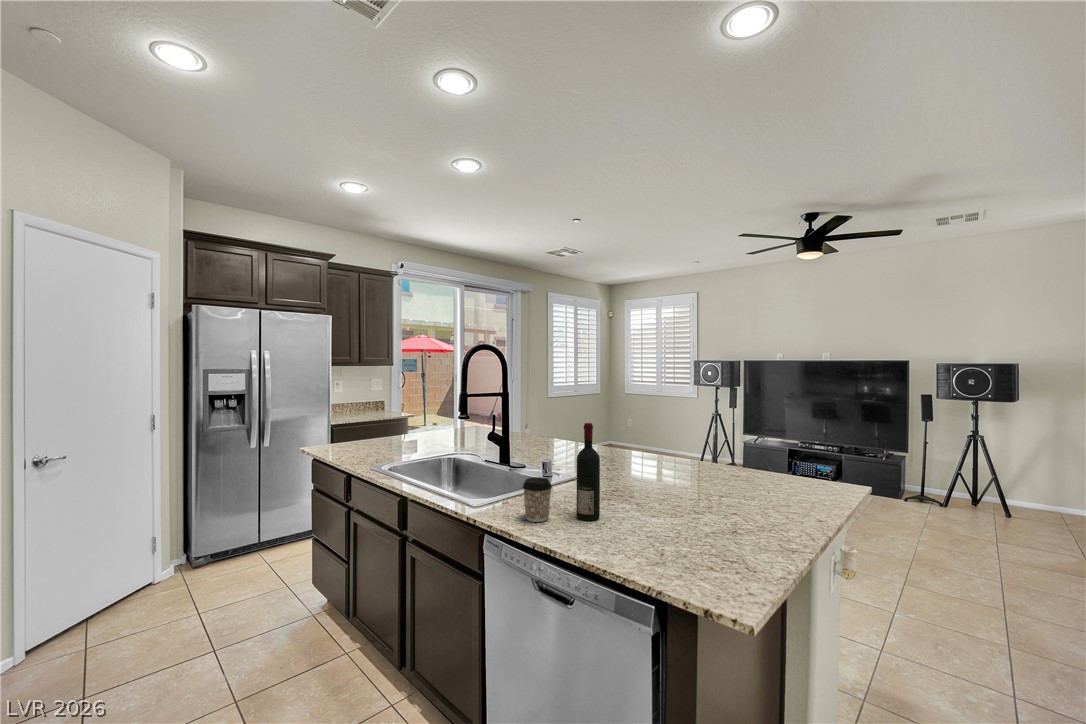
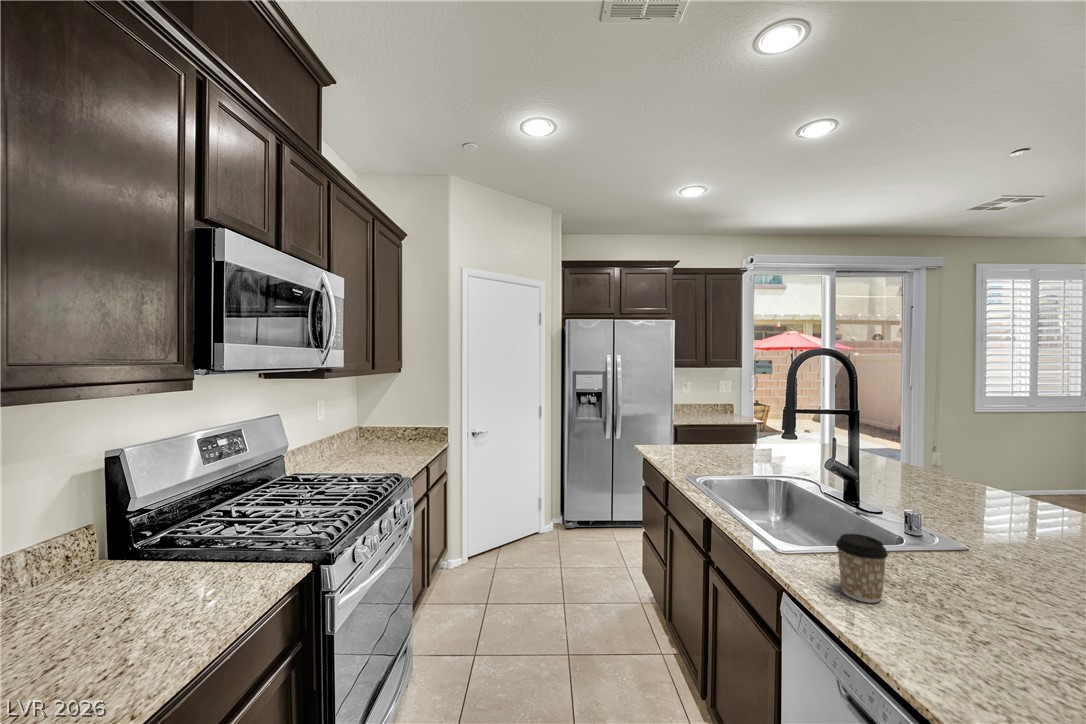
wine bottle: present [577,423,600,521] -> none [938,469,989,633]

